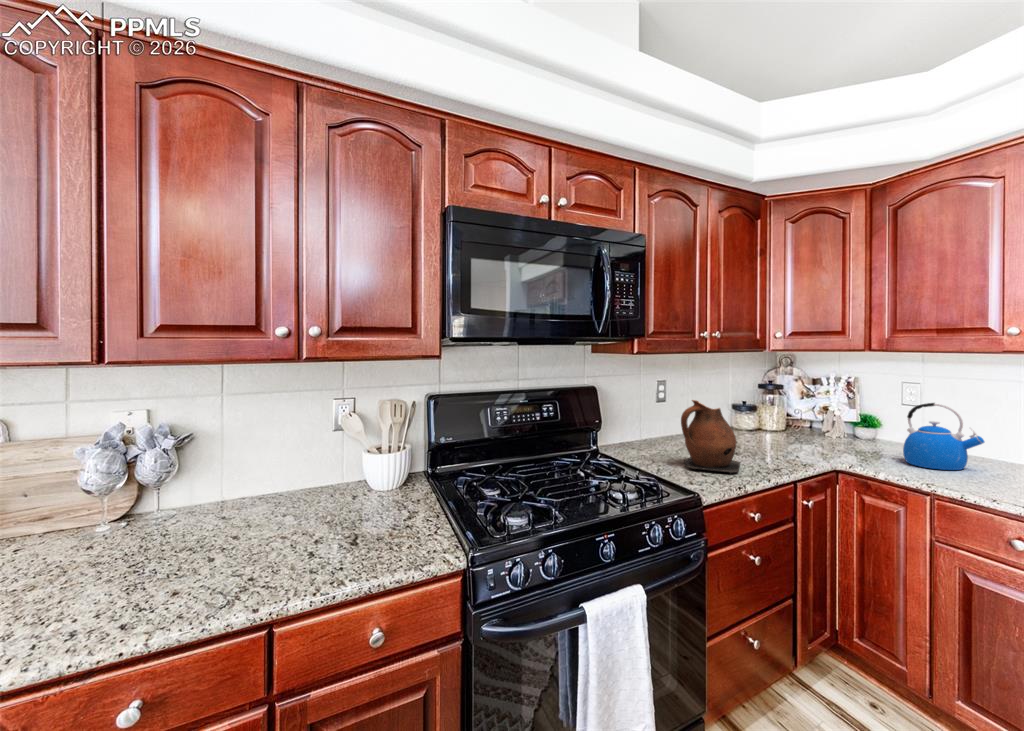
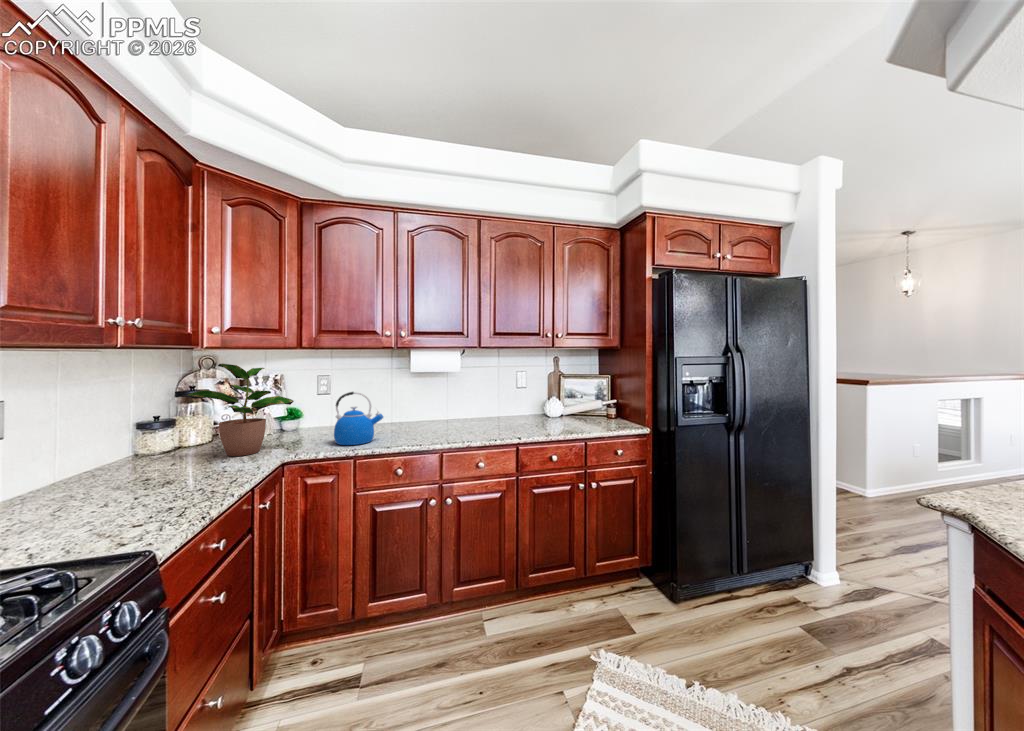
potted plant: none [757,366,855,451] -> present [187,364,294,456]
ceramic pitcher: present [681,400,740,473] -> none [80,413,191,521]

